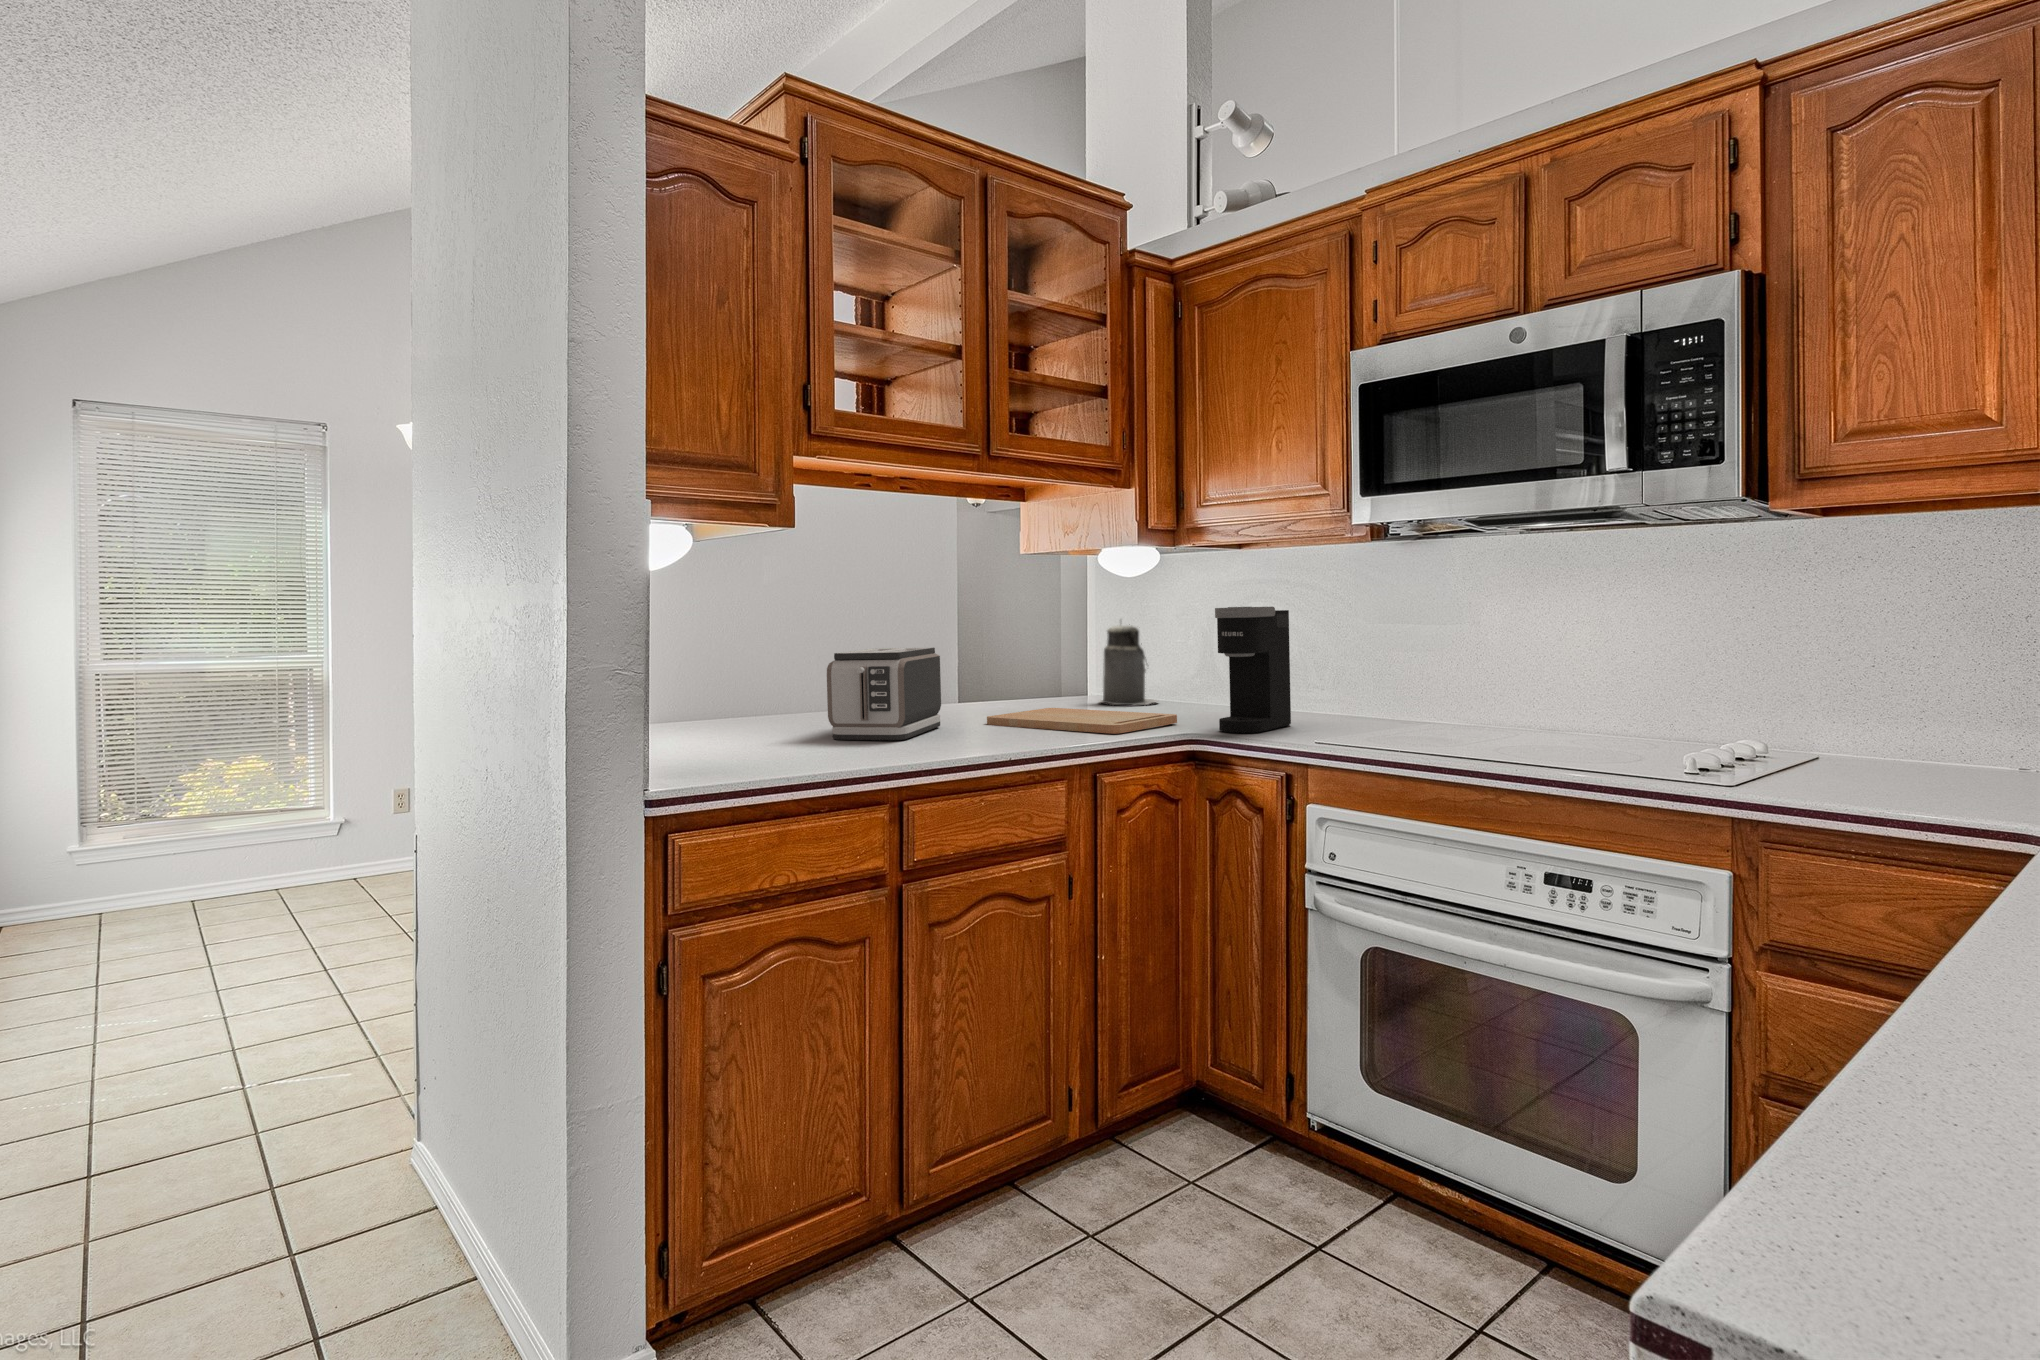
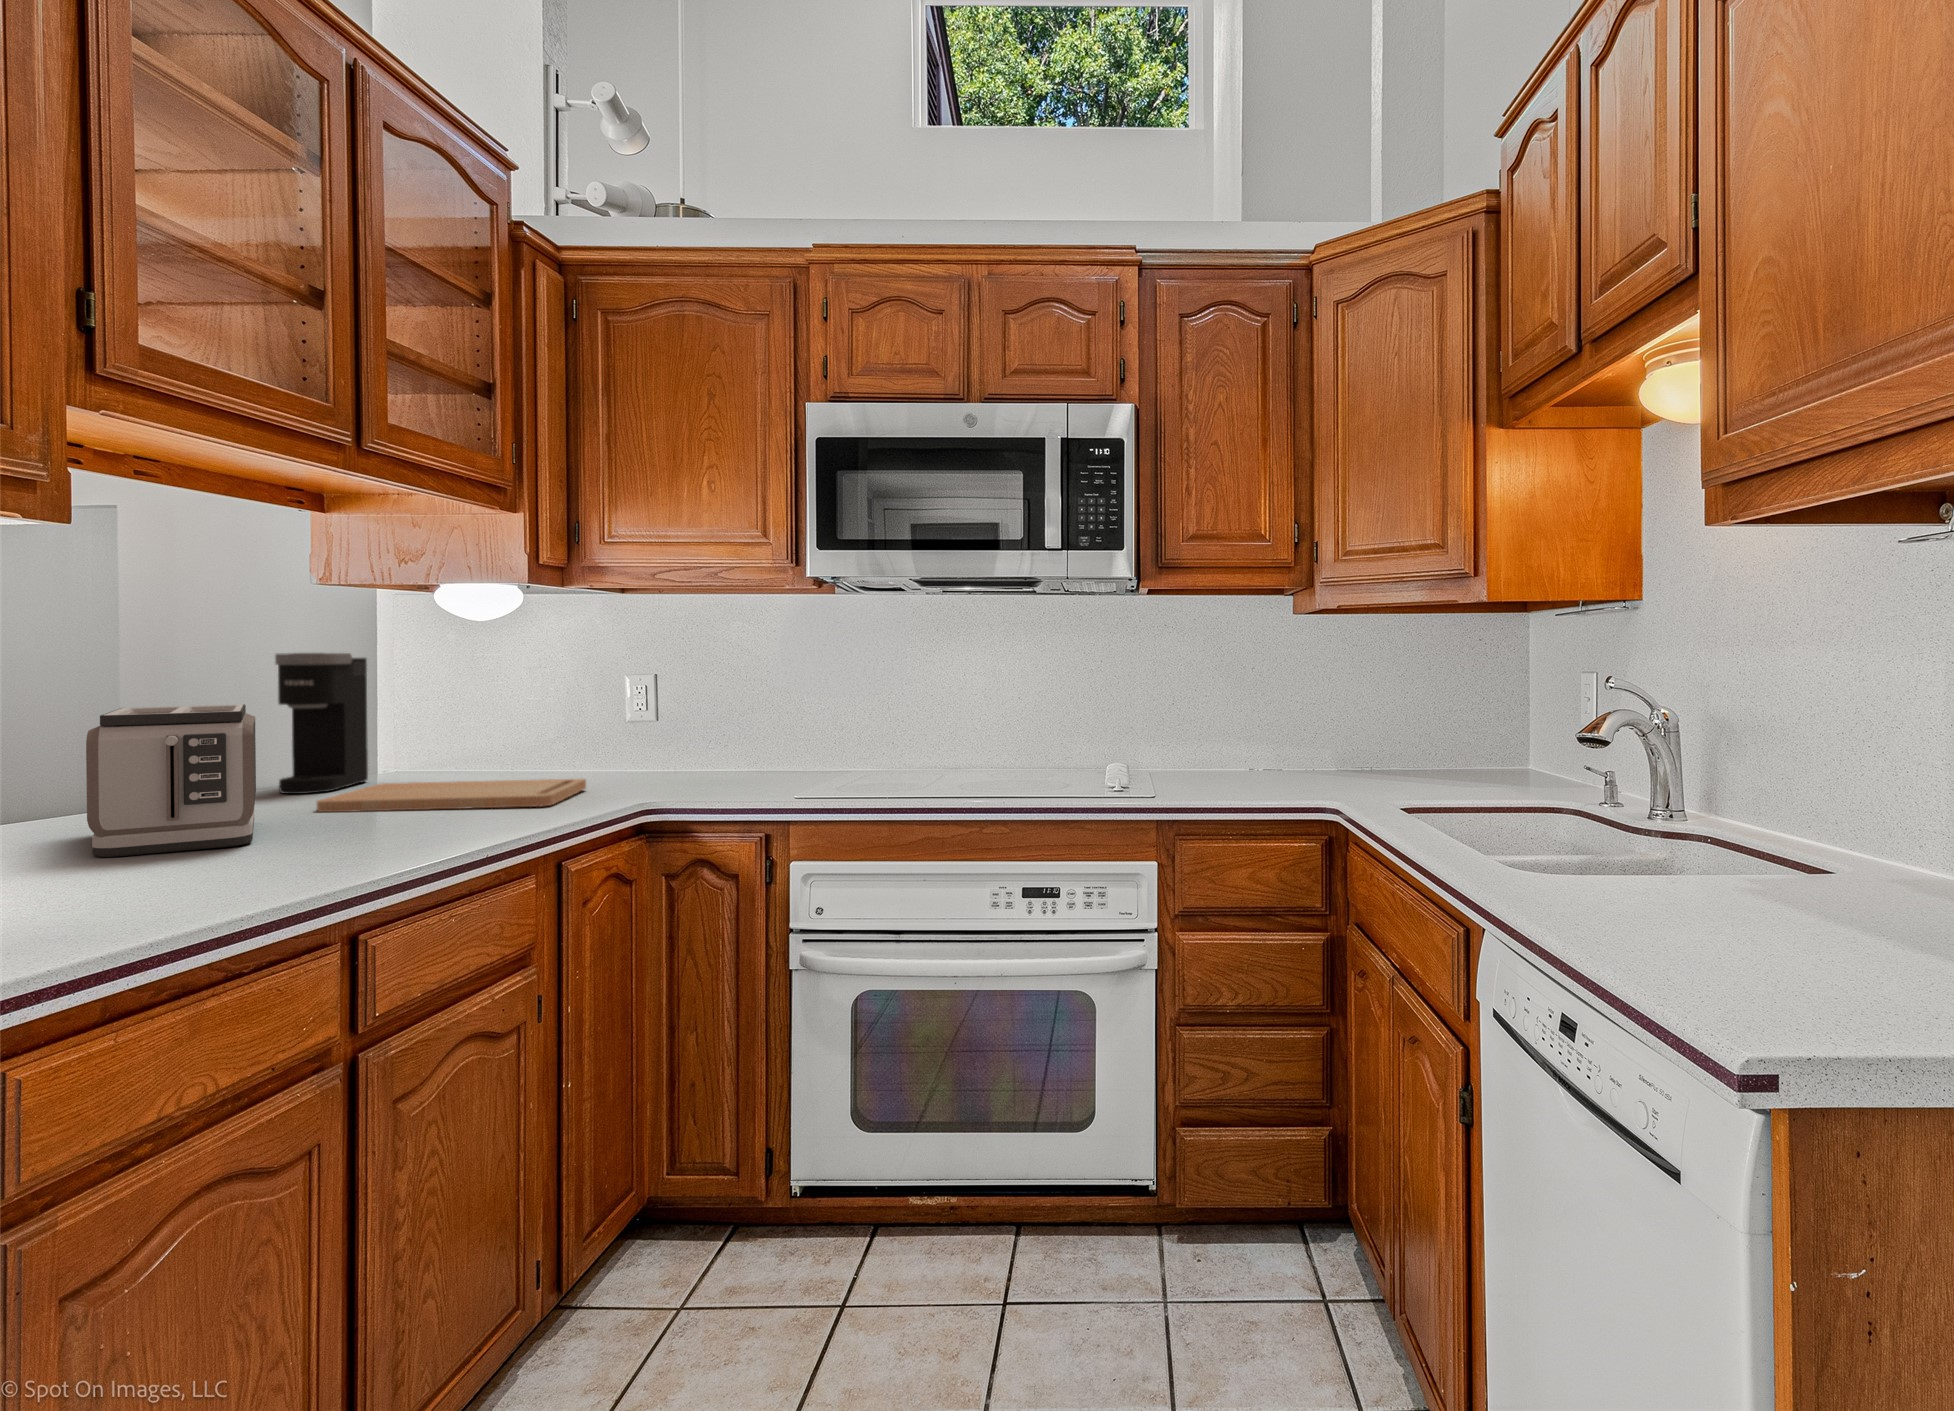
coffee maker: present [1215,607,1291,733] -> present [275,653,368,794]
canister: present [1100,625,1157,705] -> none [403,666,489,775]

